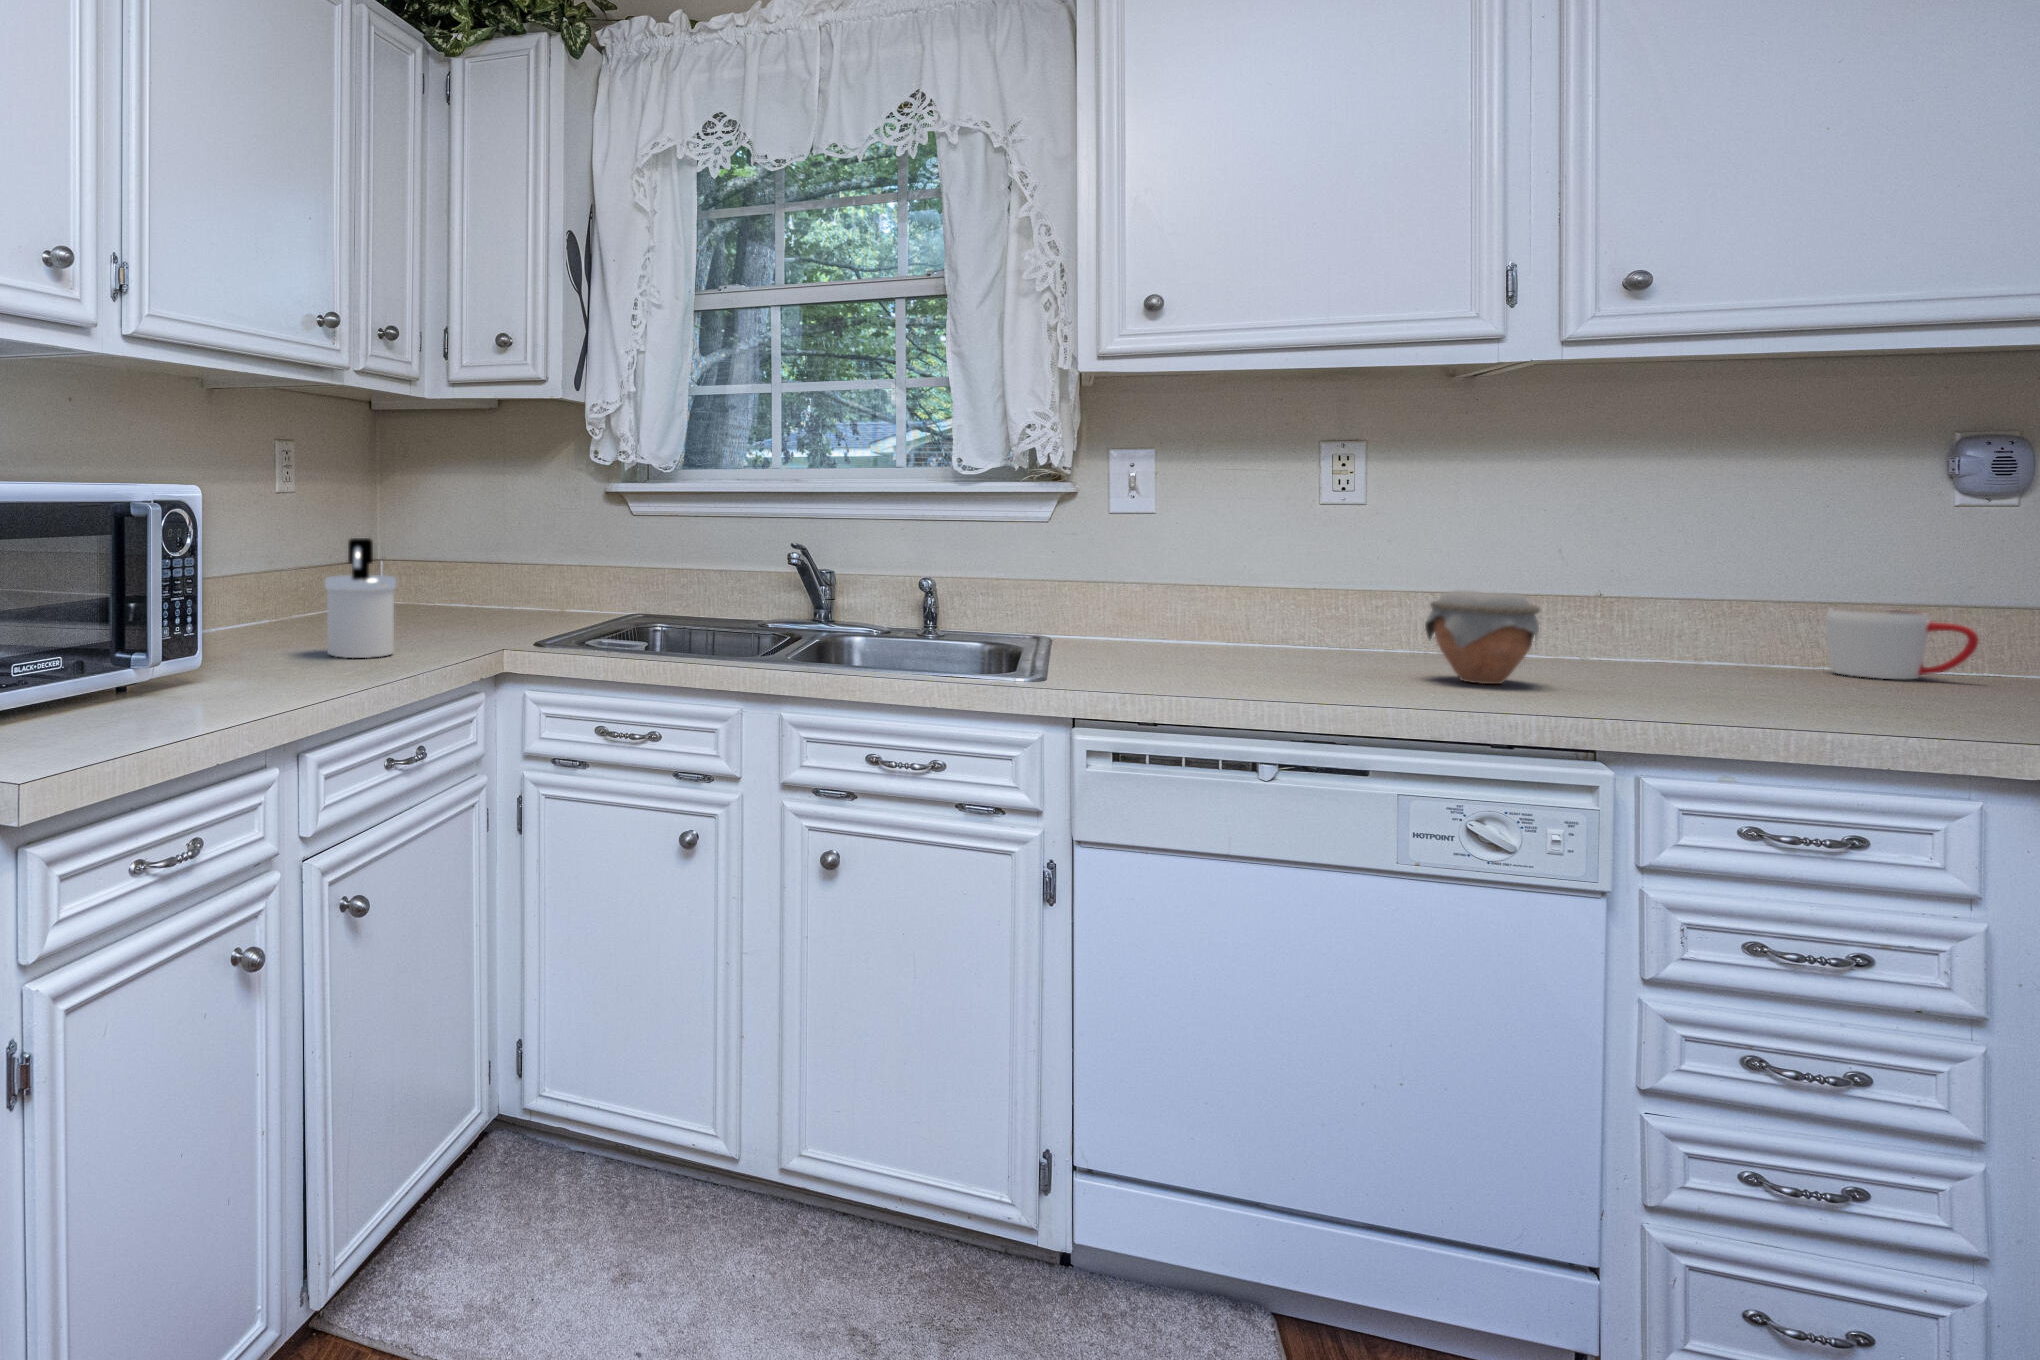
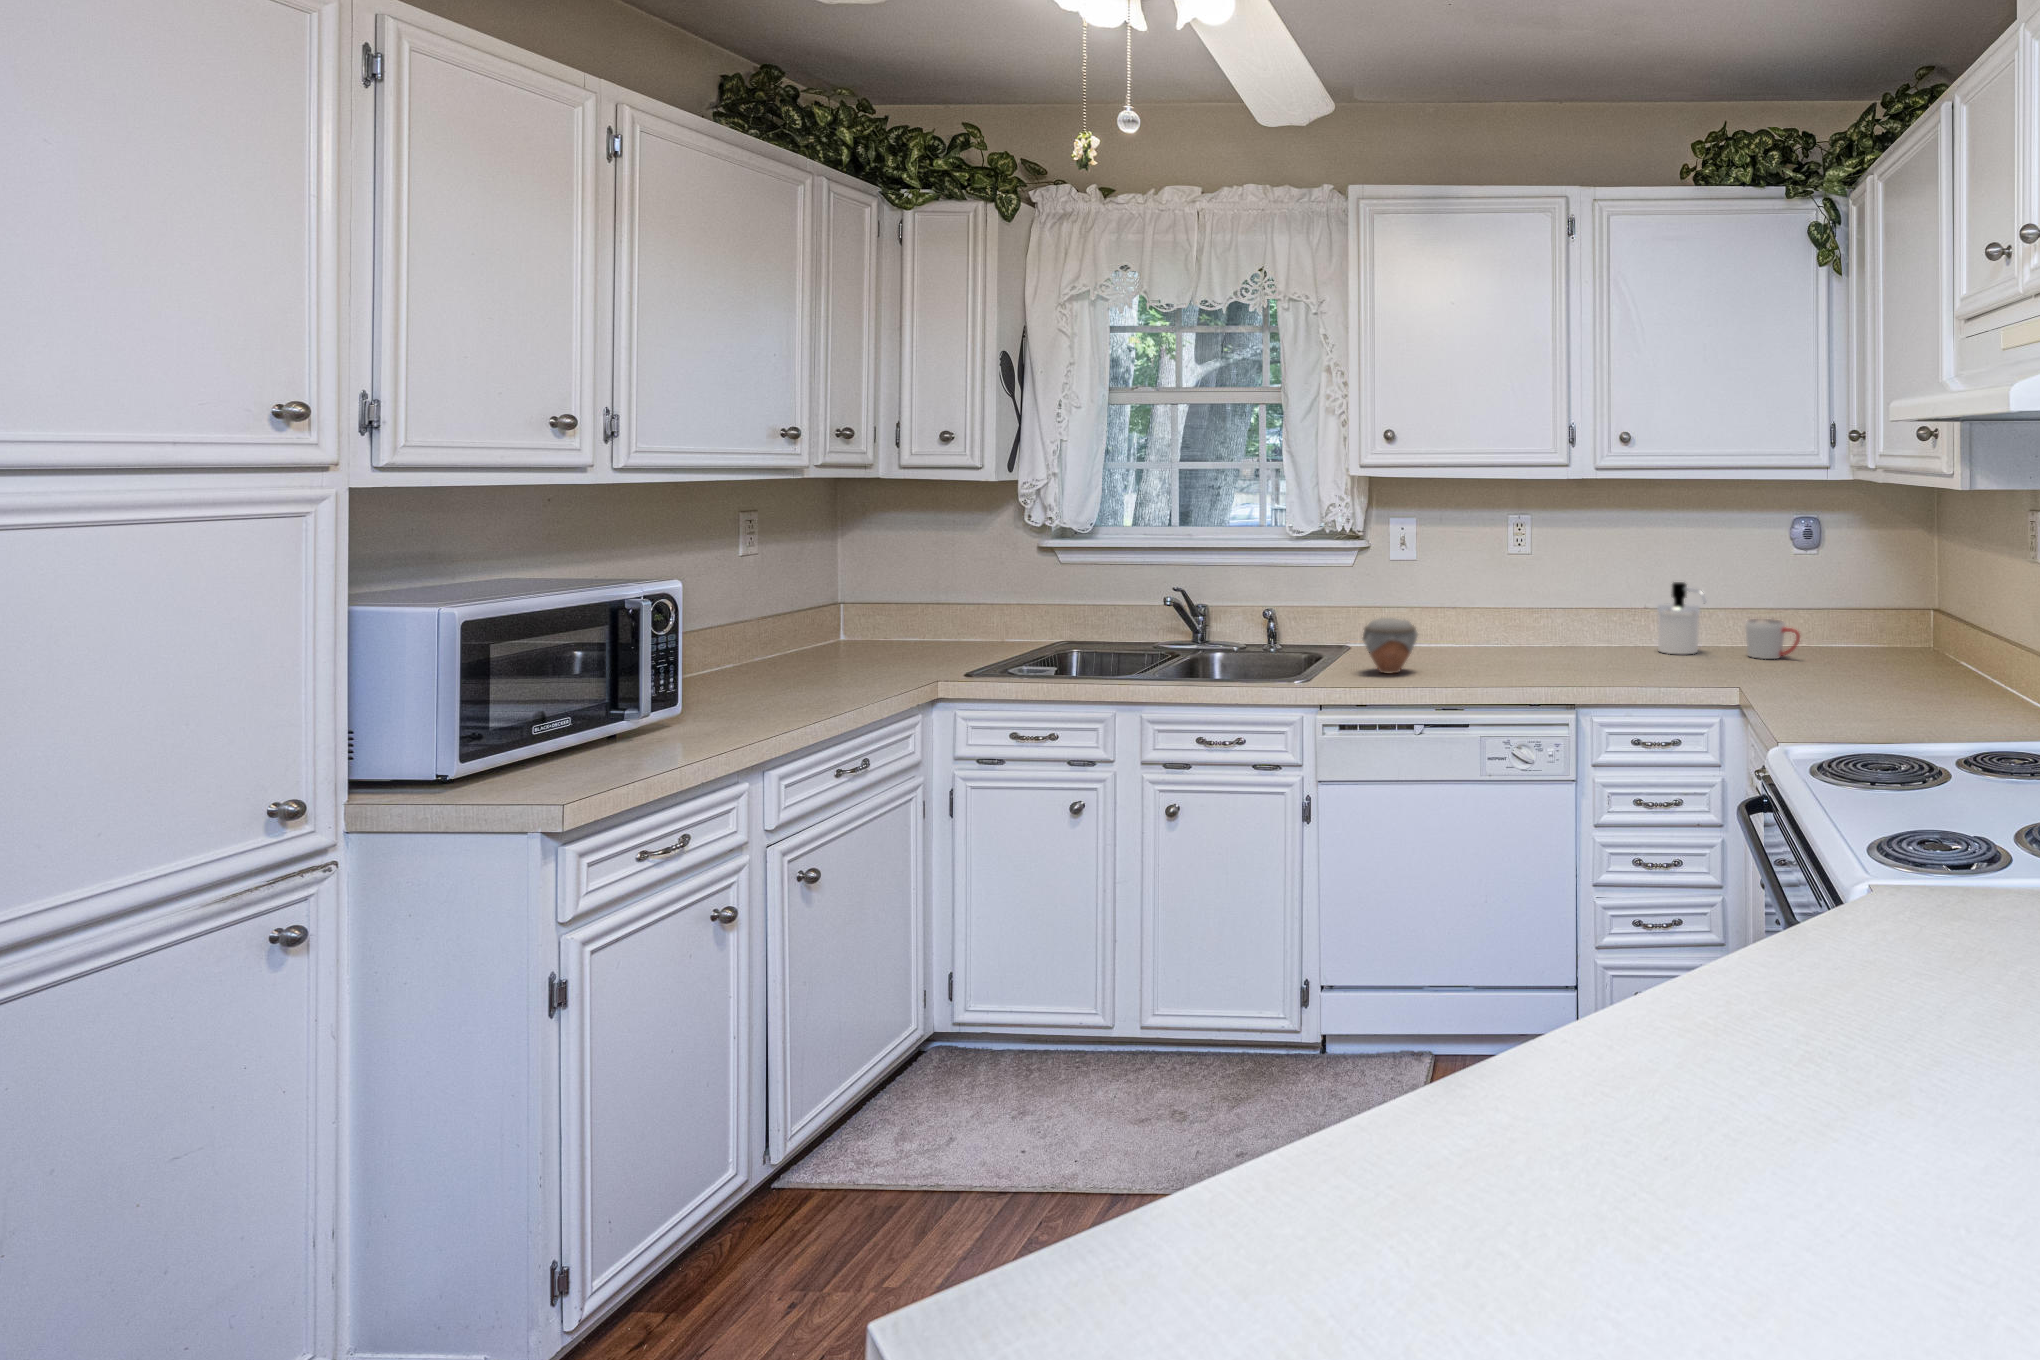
soap dispenser: present [325,538,396,658] -> present [1657,582,1706,654]
jar: present [1425,590,1540,684] -> present [1363,618,1418,674]

